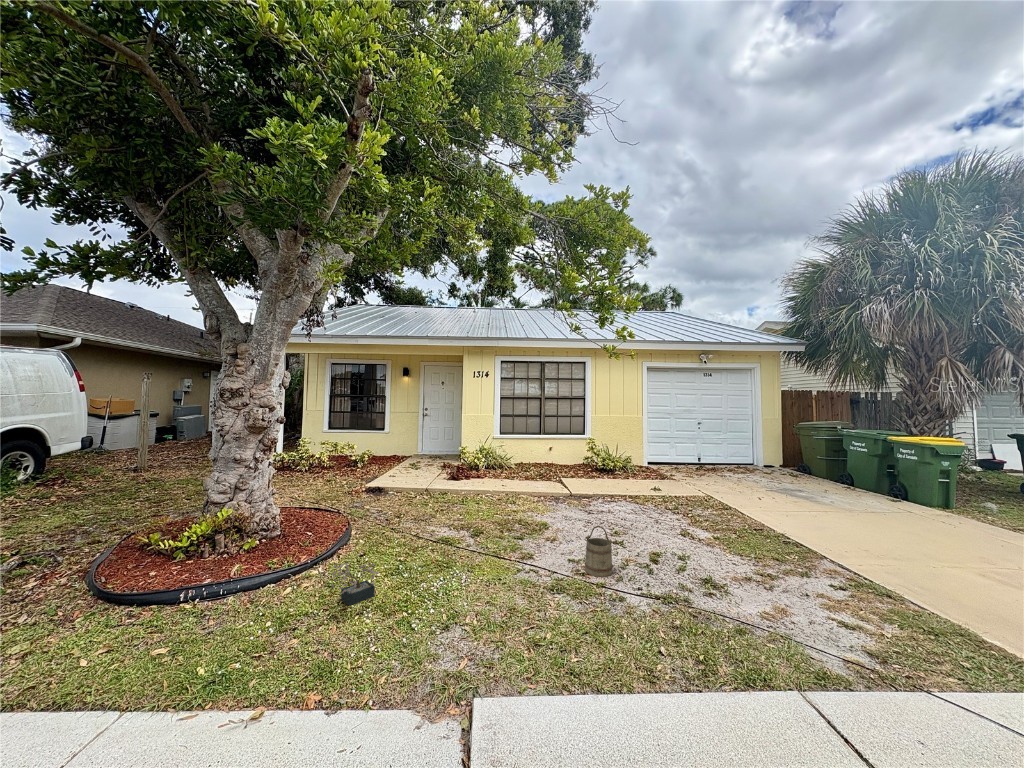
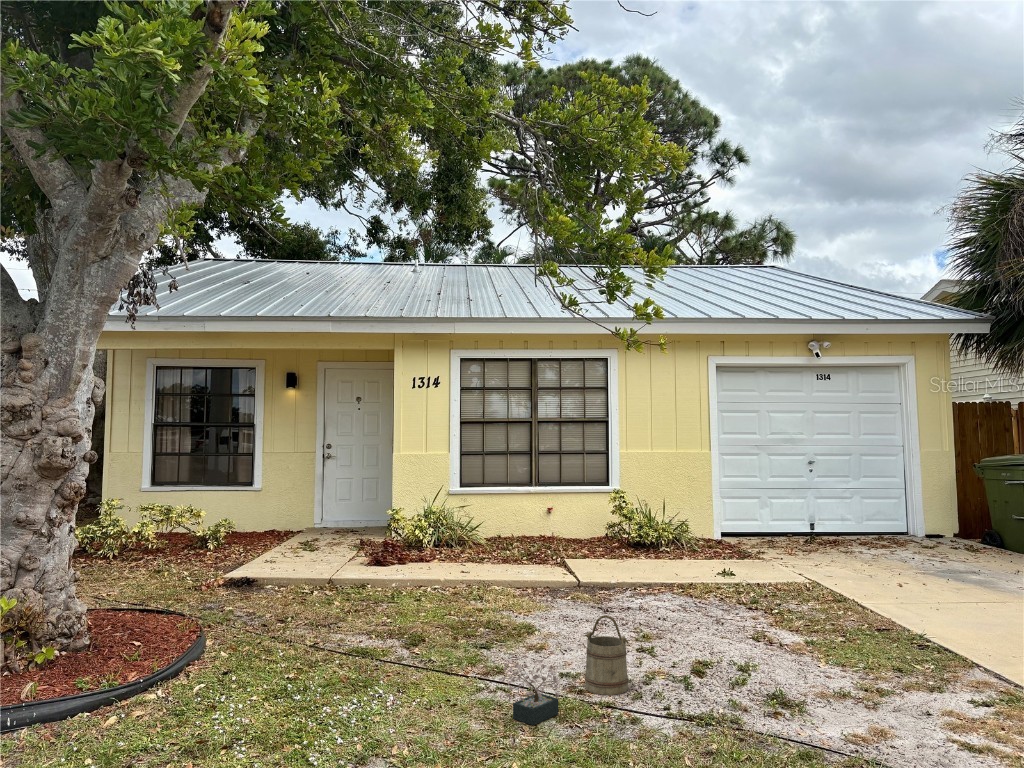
decorative plant: present [332,563,379,605] -> present [502,663,559,725]

